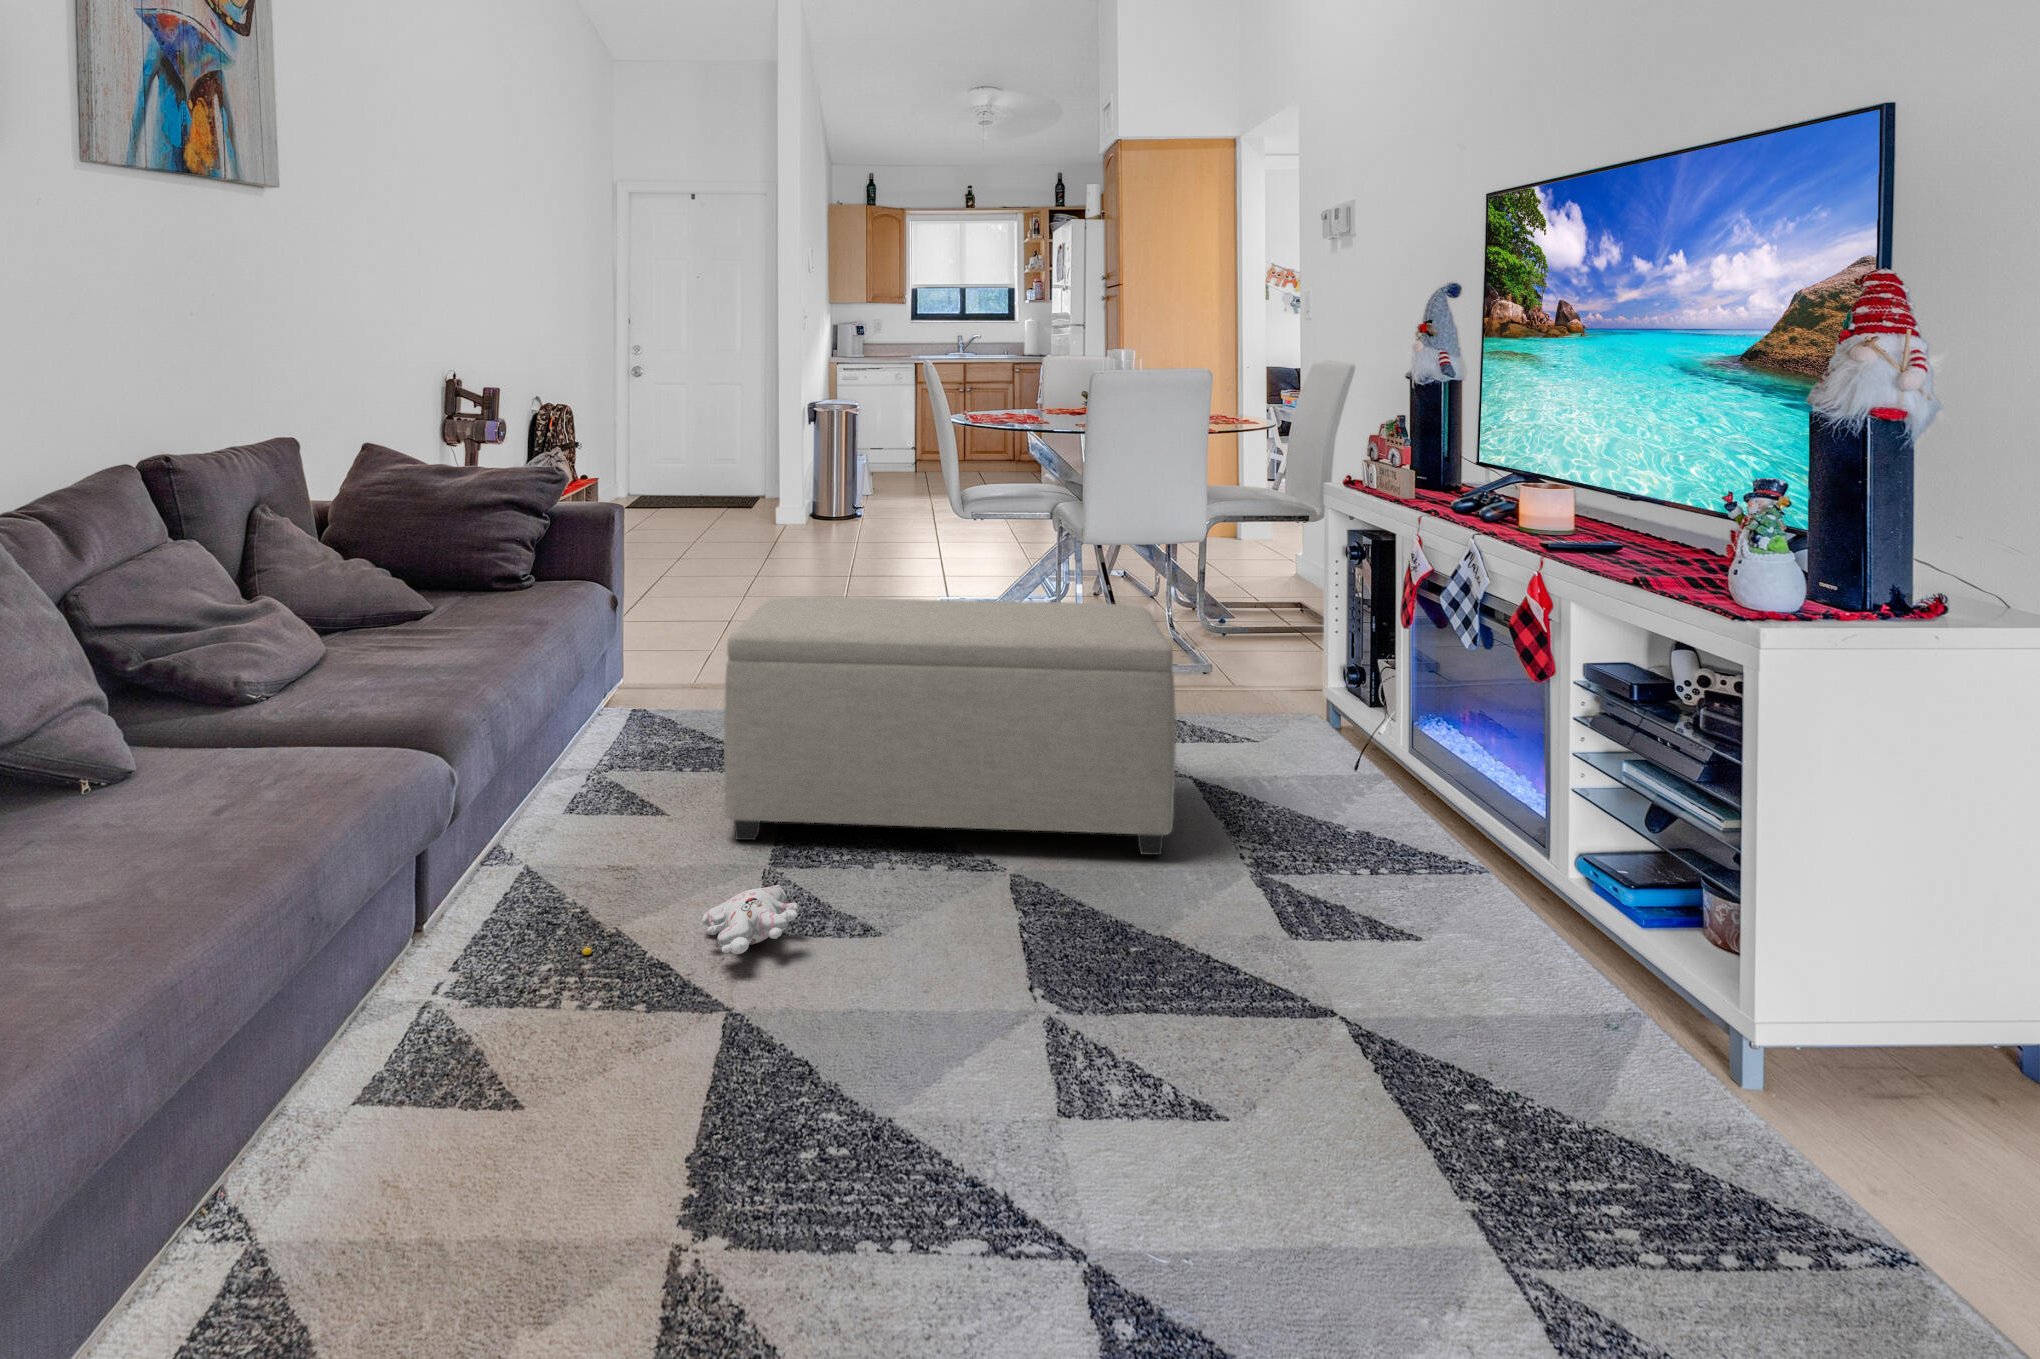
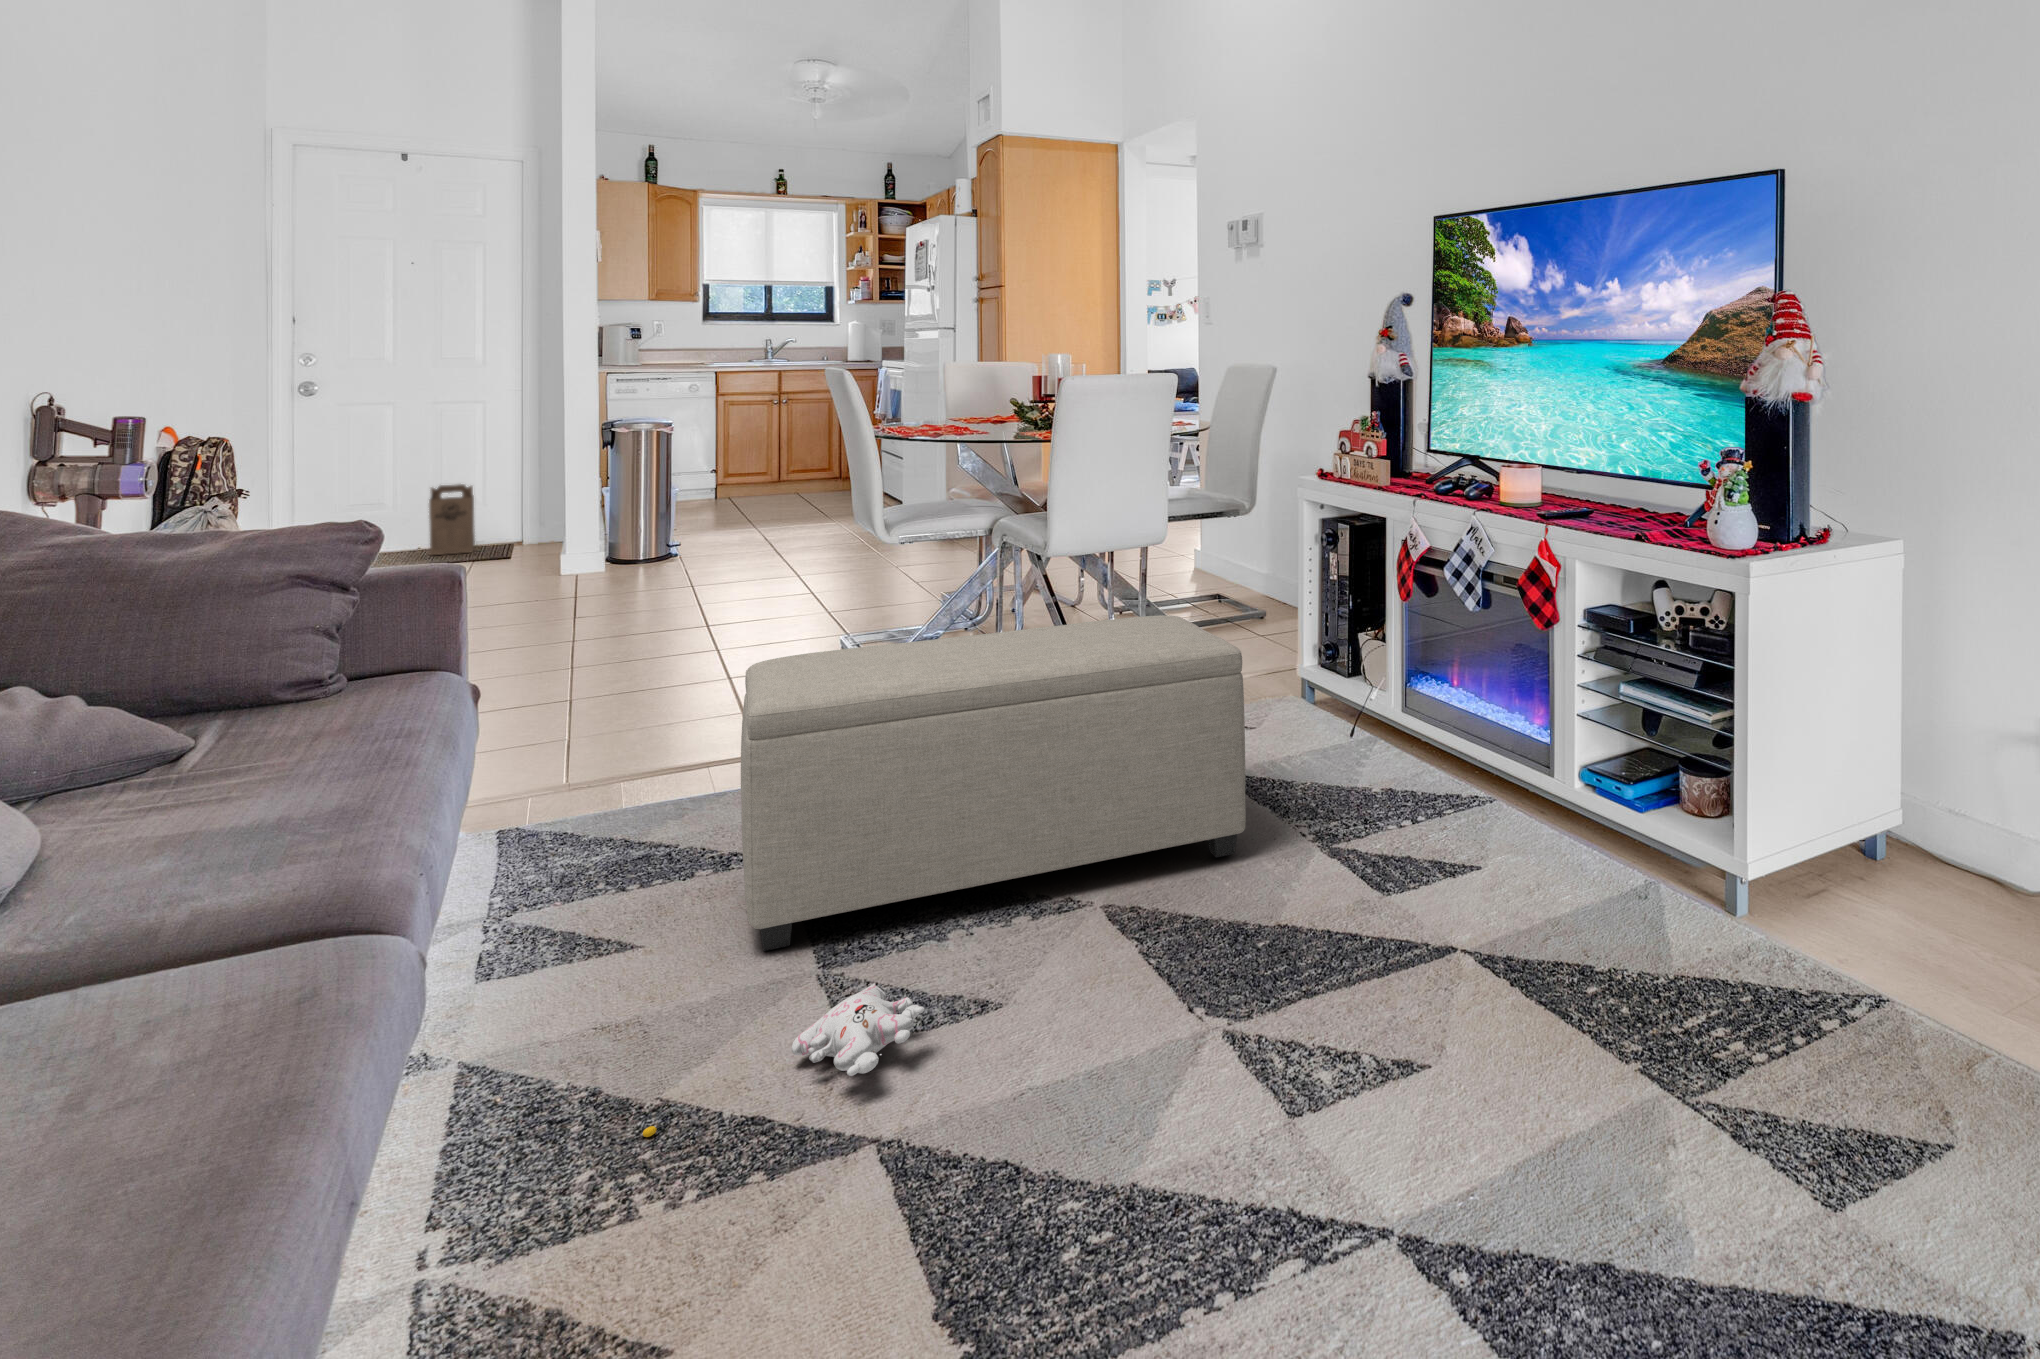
cardboard box: none [703,443,733,498] -> present [429,484,475,555]

